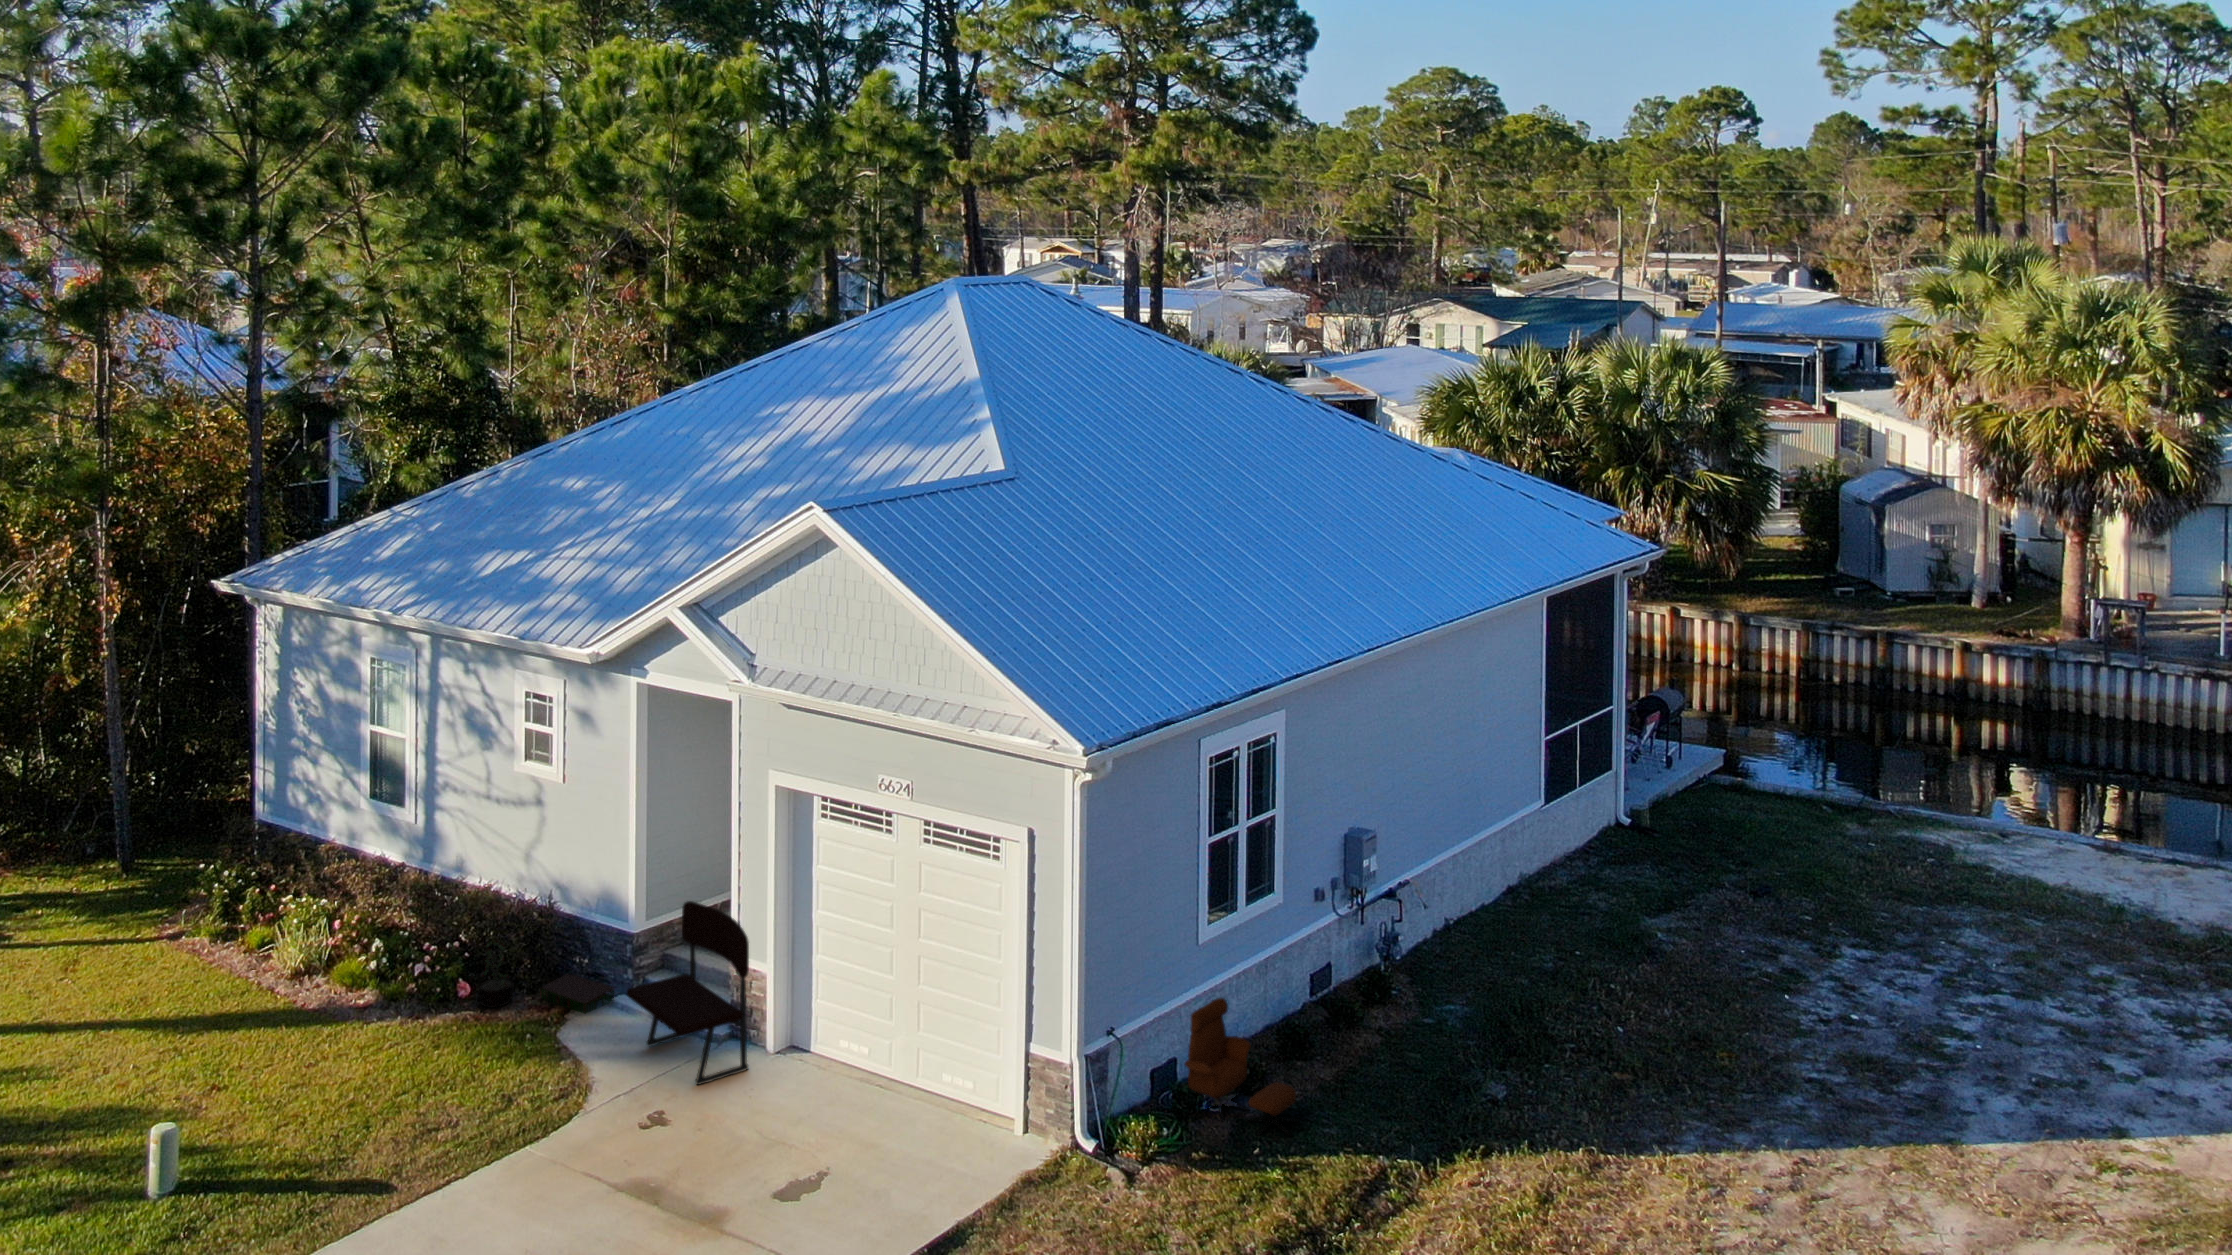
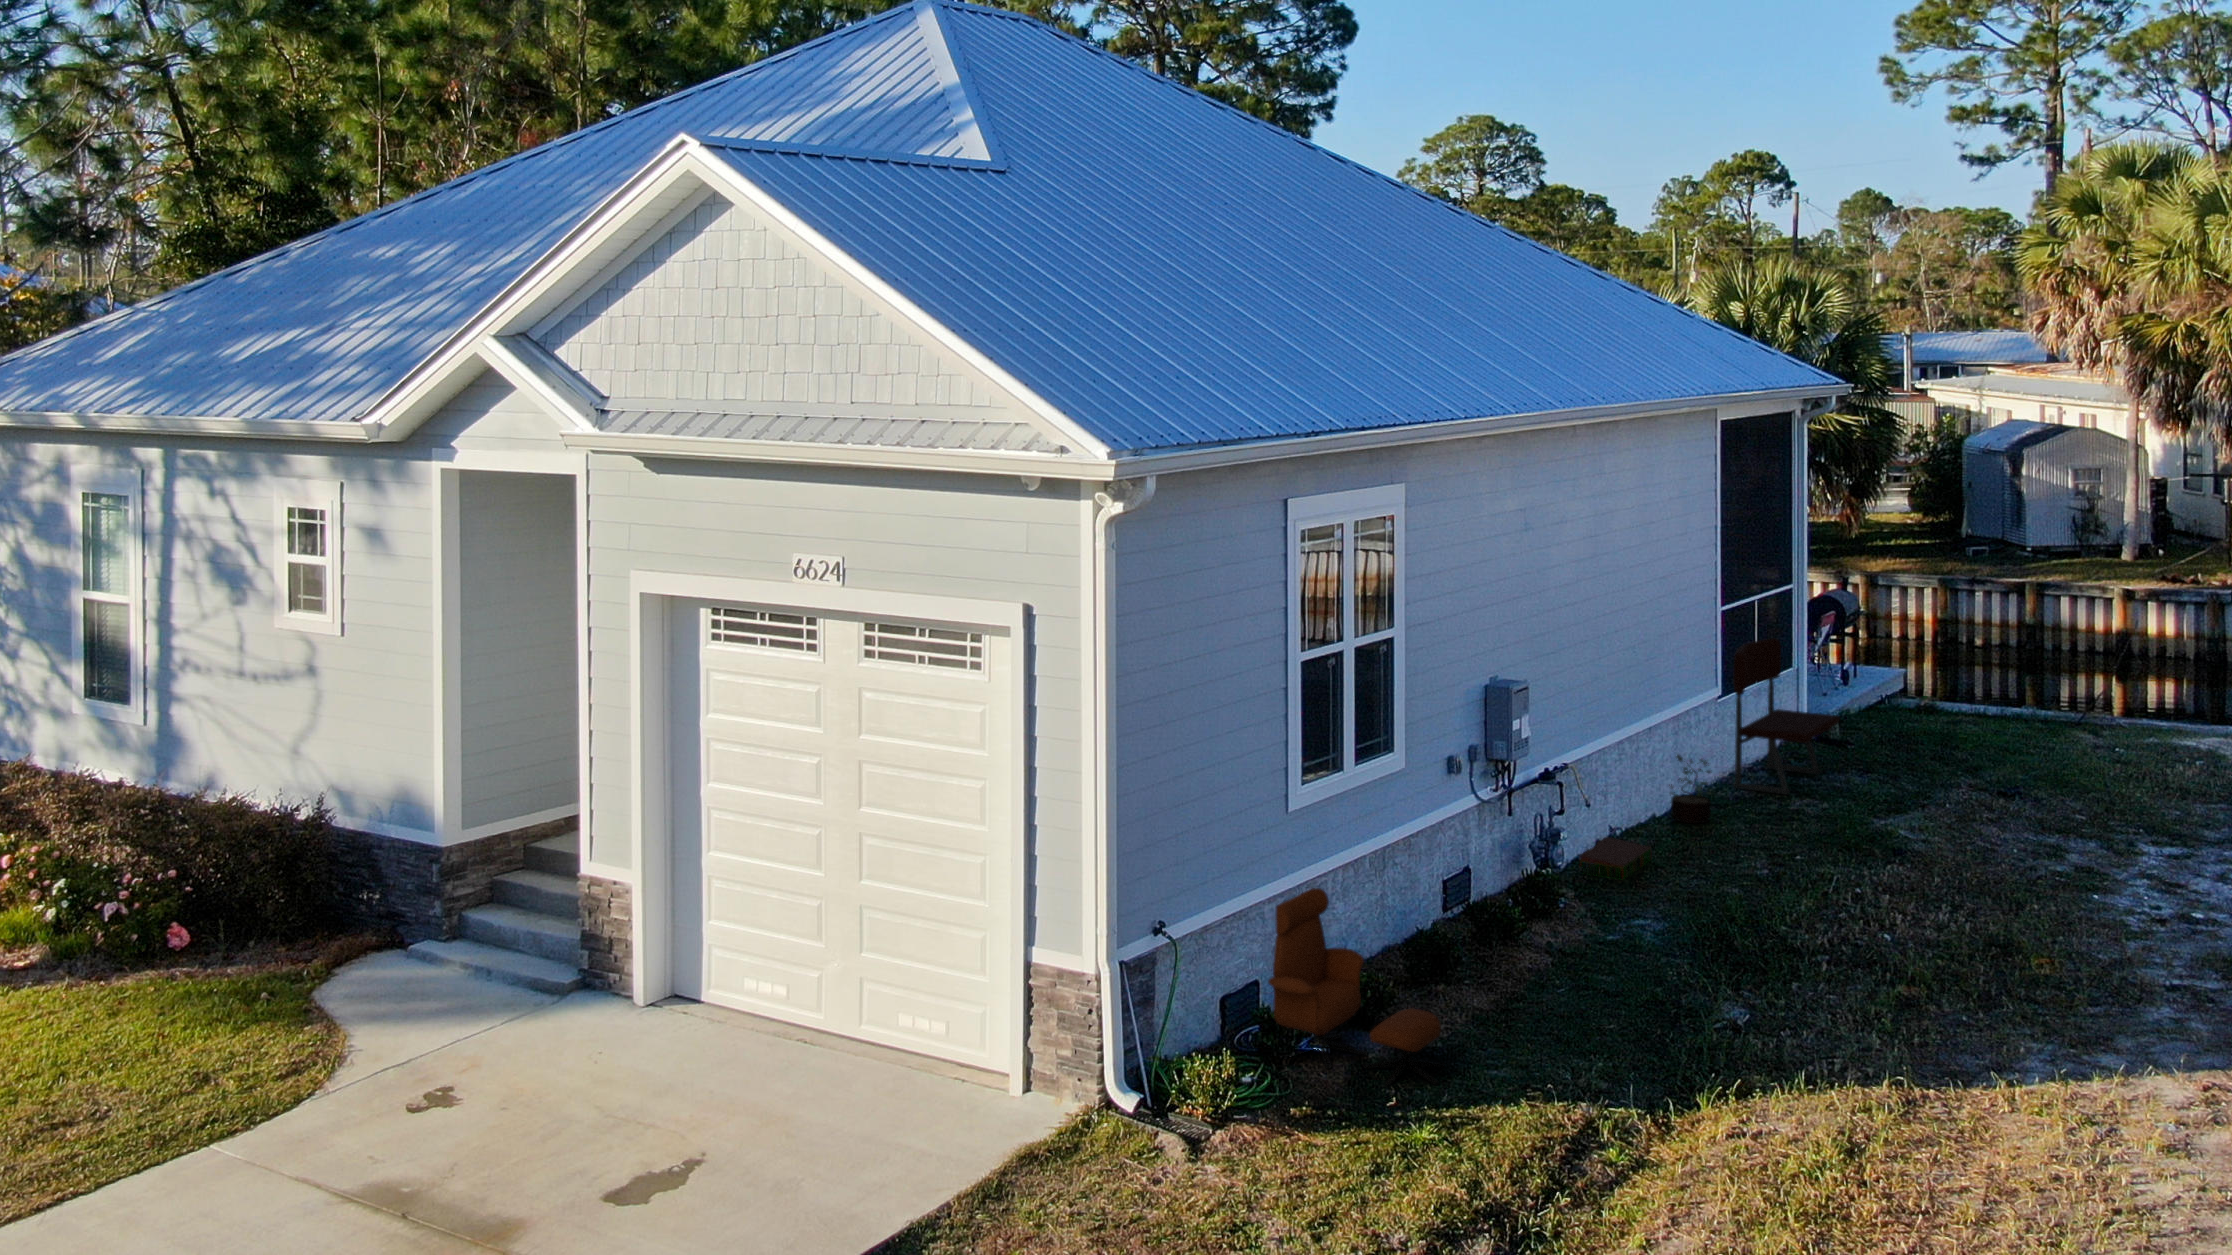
bench: present [627,901,749,1085] -> present [1733,638,1840,795]
decorative plant: present [478,942,514,1008] -> present [1669,755,1711,823]
storage bin: present [541,974,614,1014] -> present [1580,837,1651,879]

